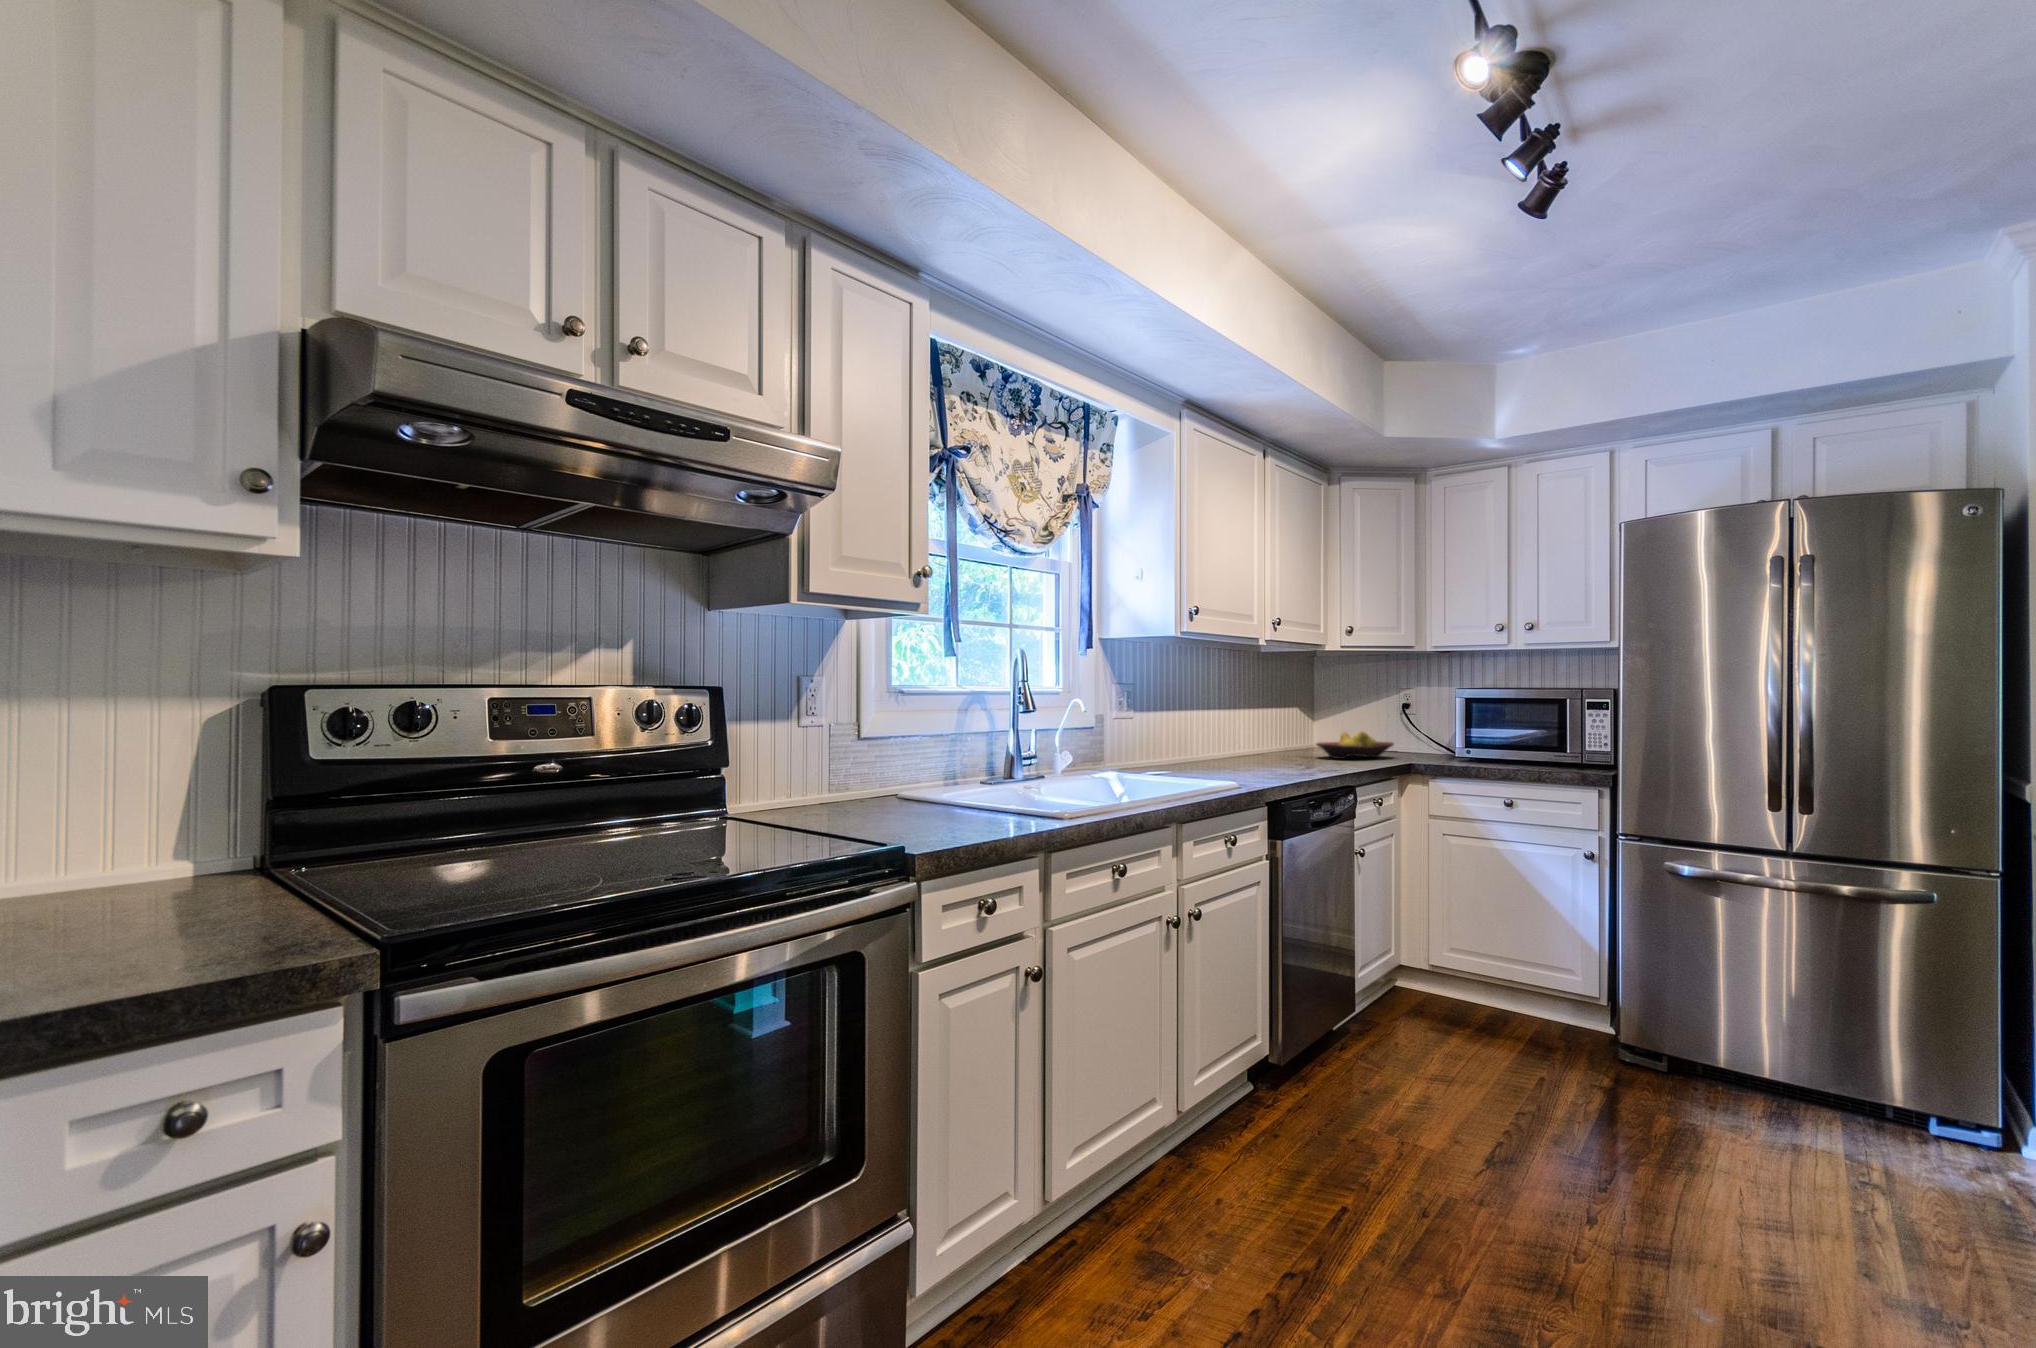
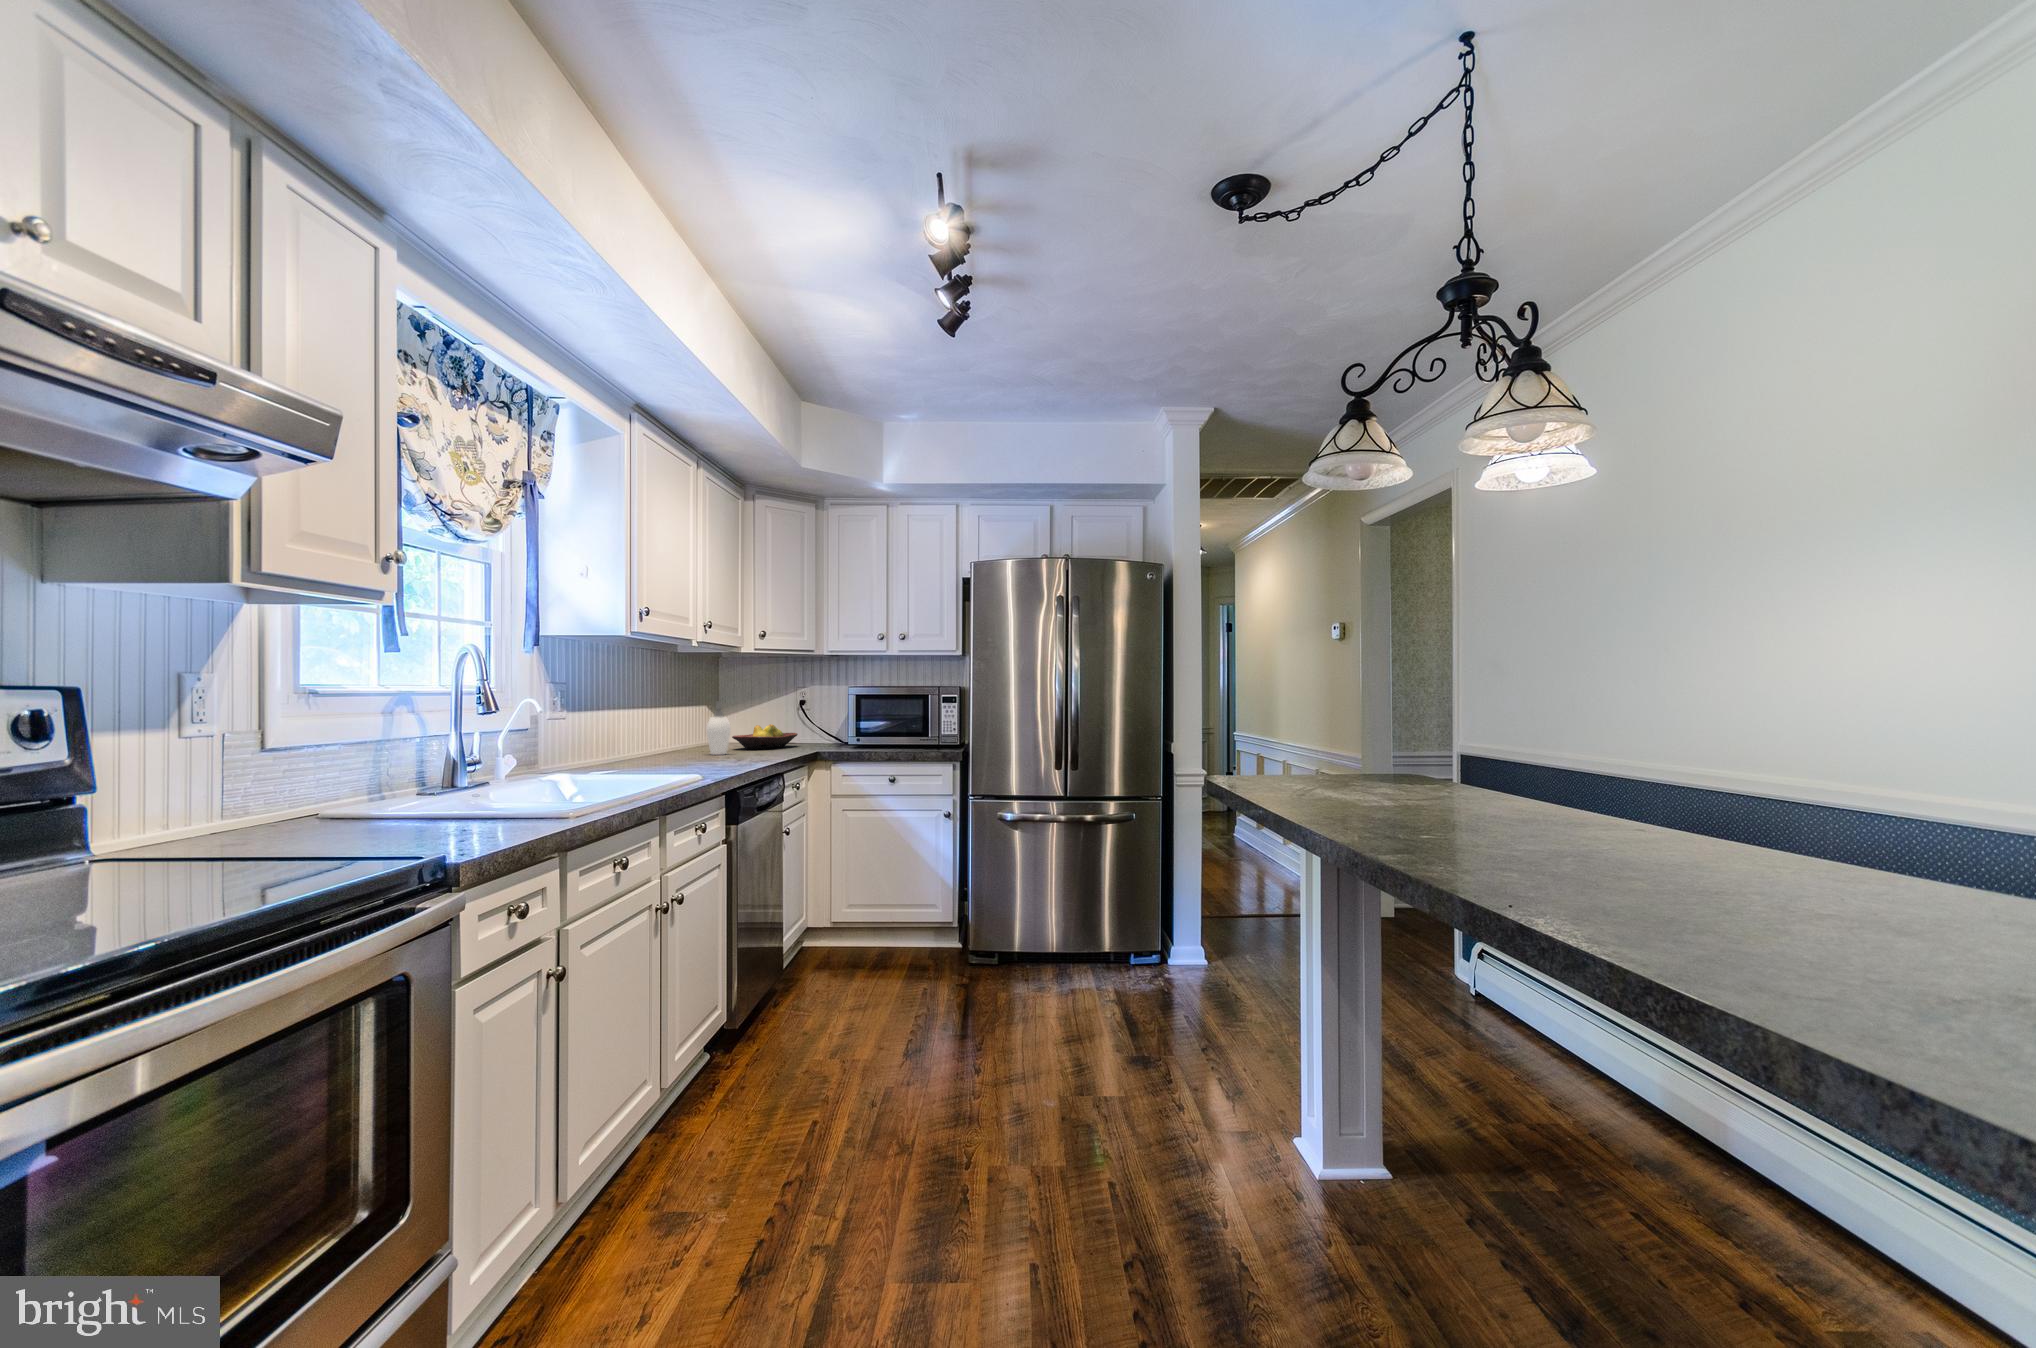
soap dispenser: none [1280,705,1306,763] -> present [706,702,731,755]

